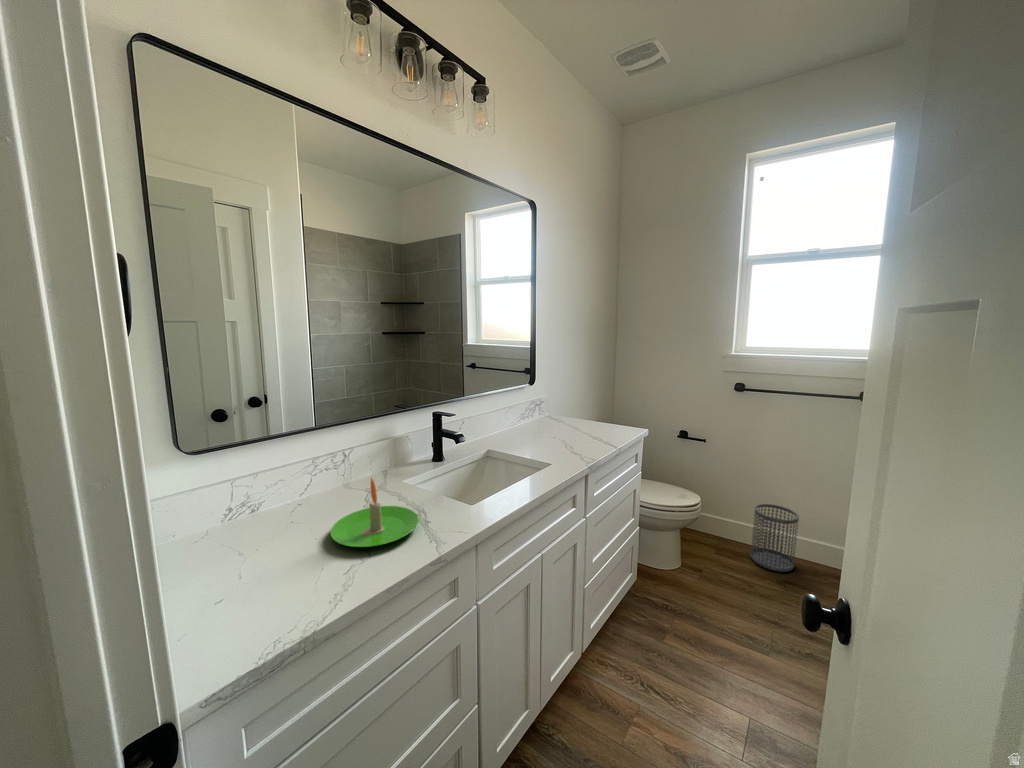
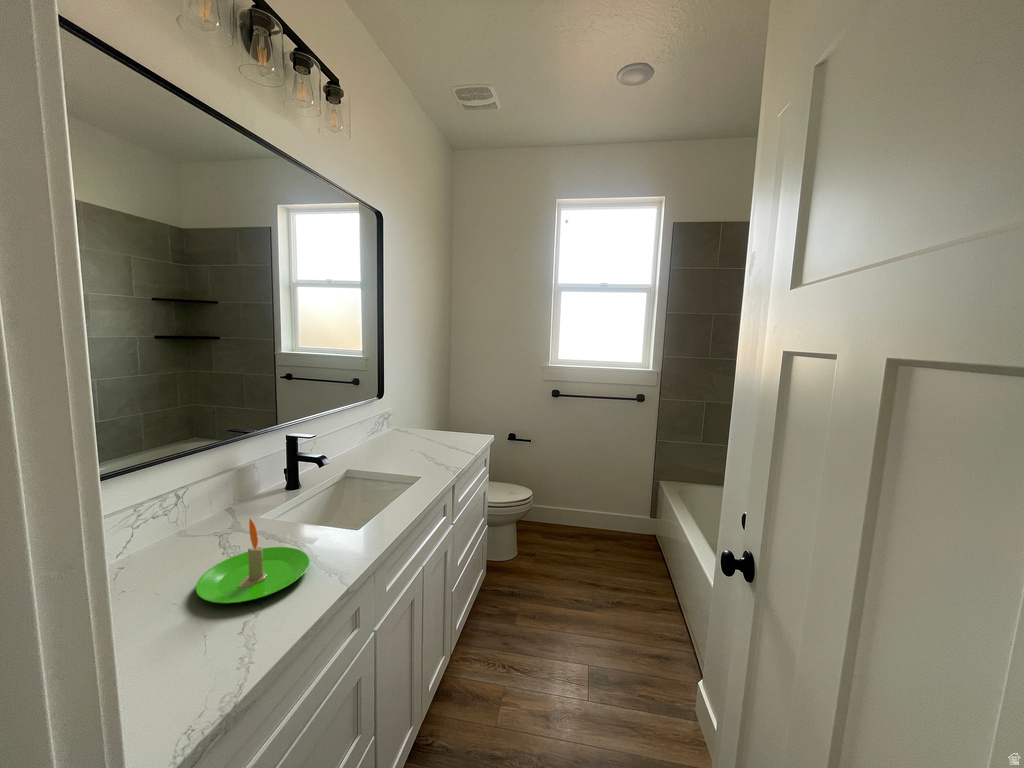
wastebasket: present [751,504,799,572] -> none [572,489,604,543]

